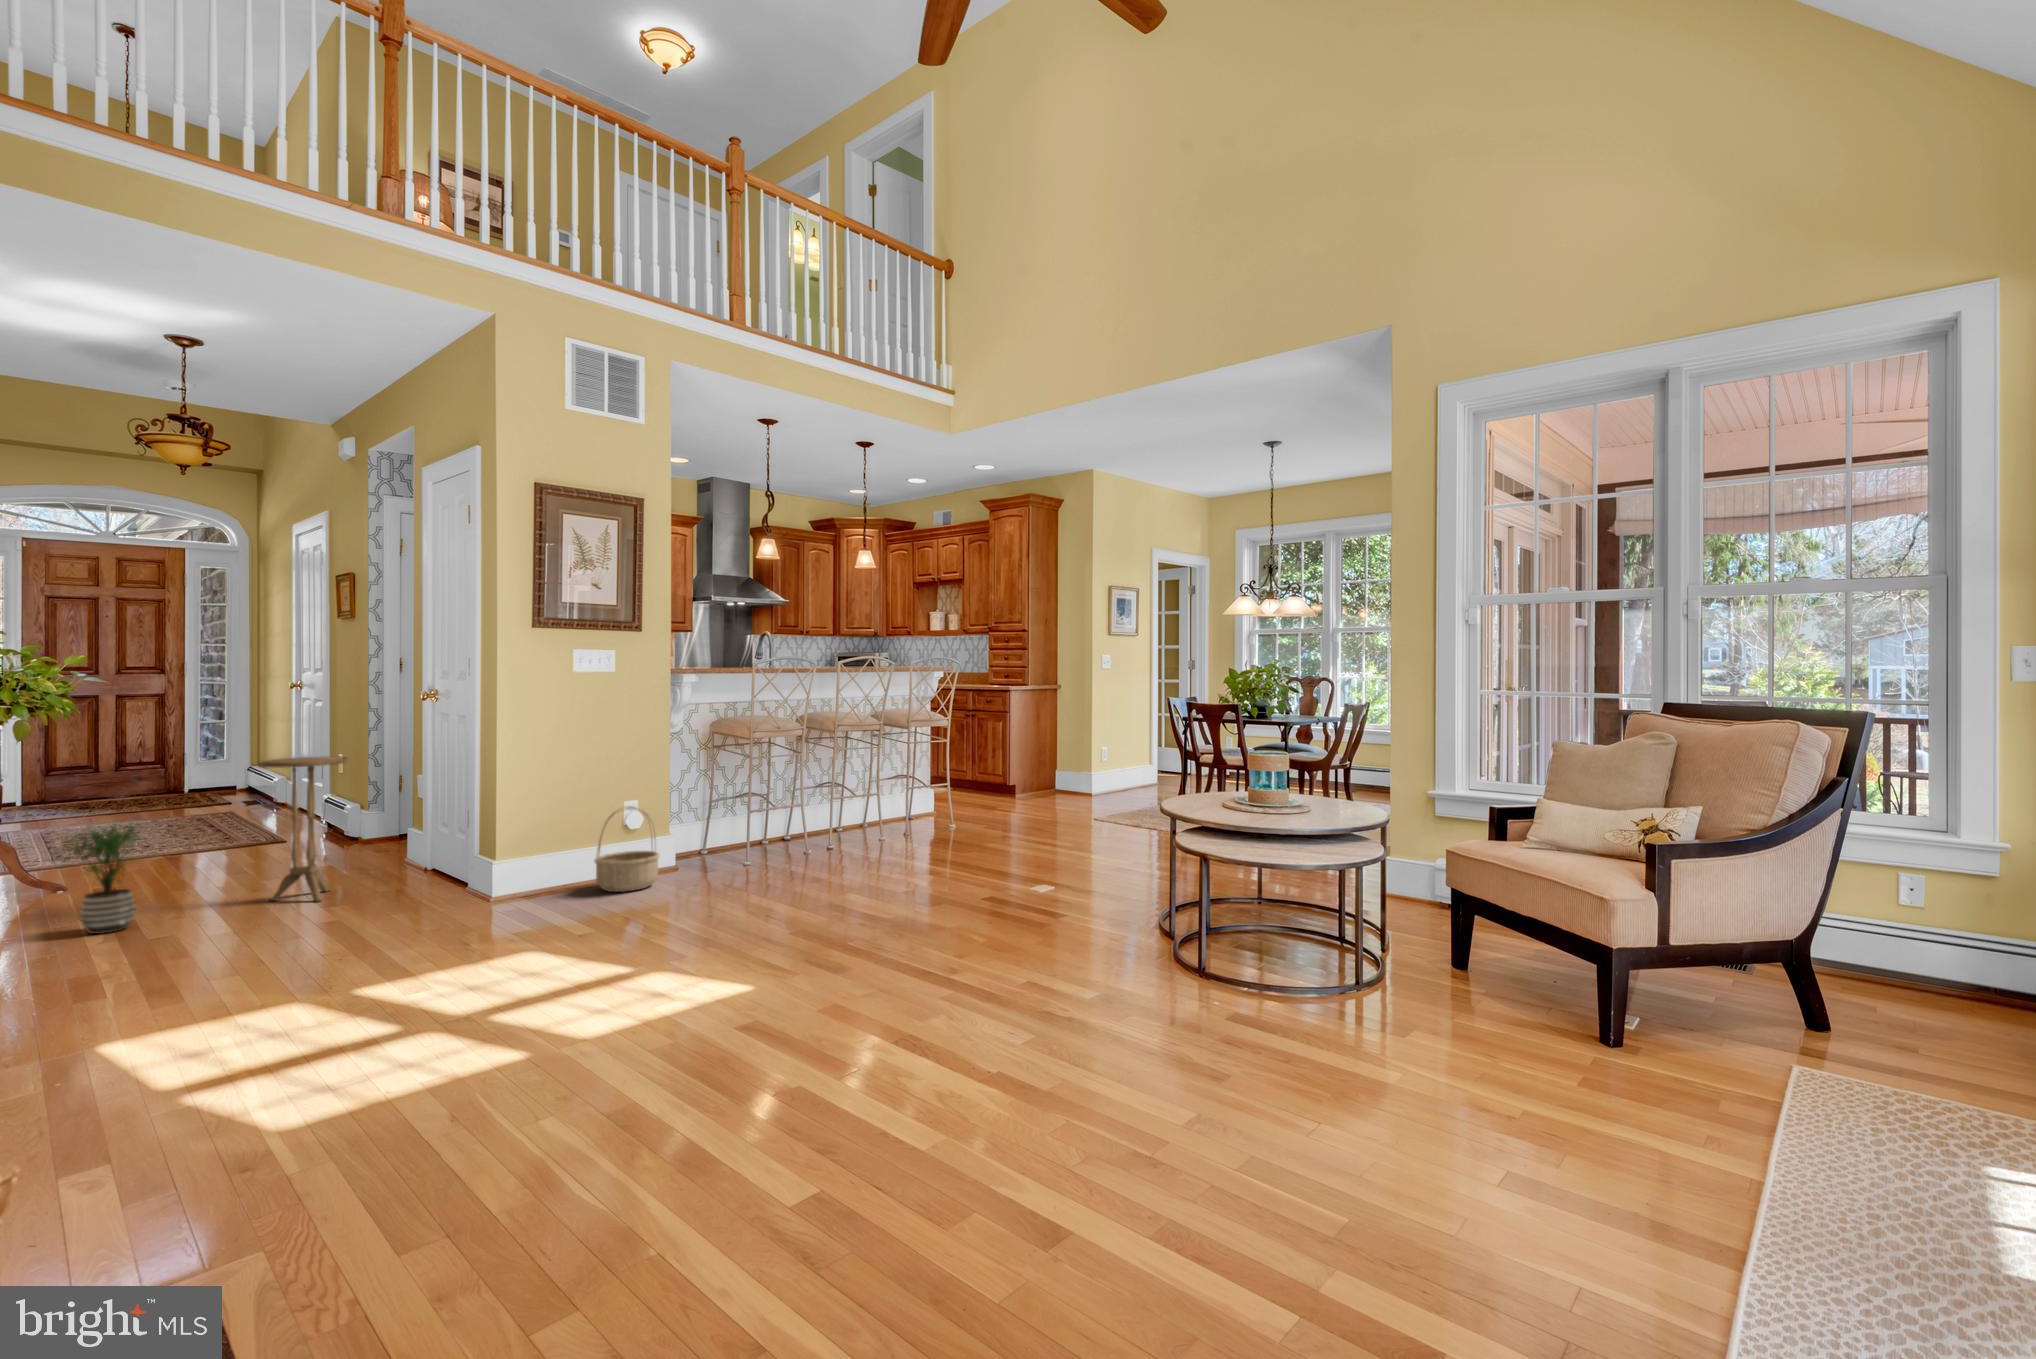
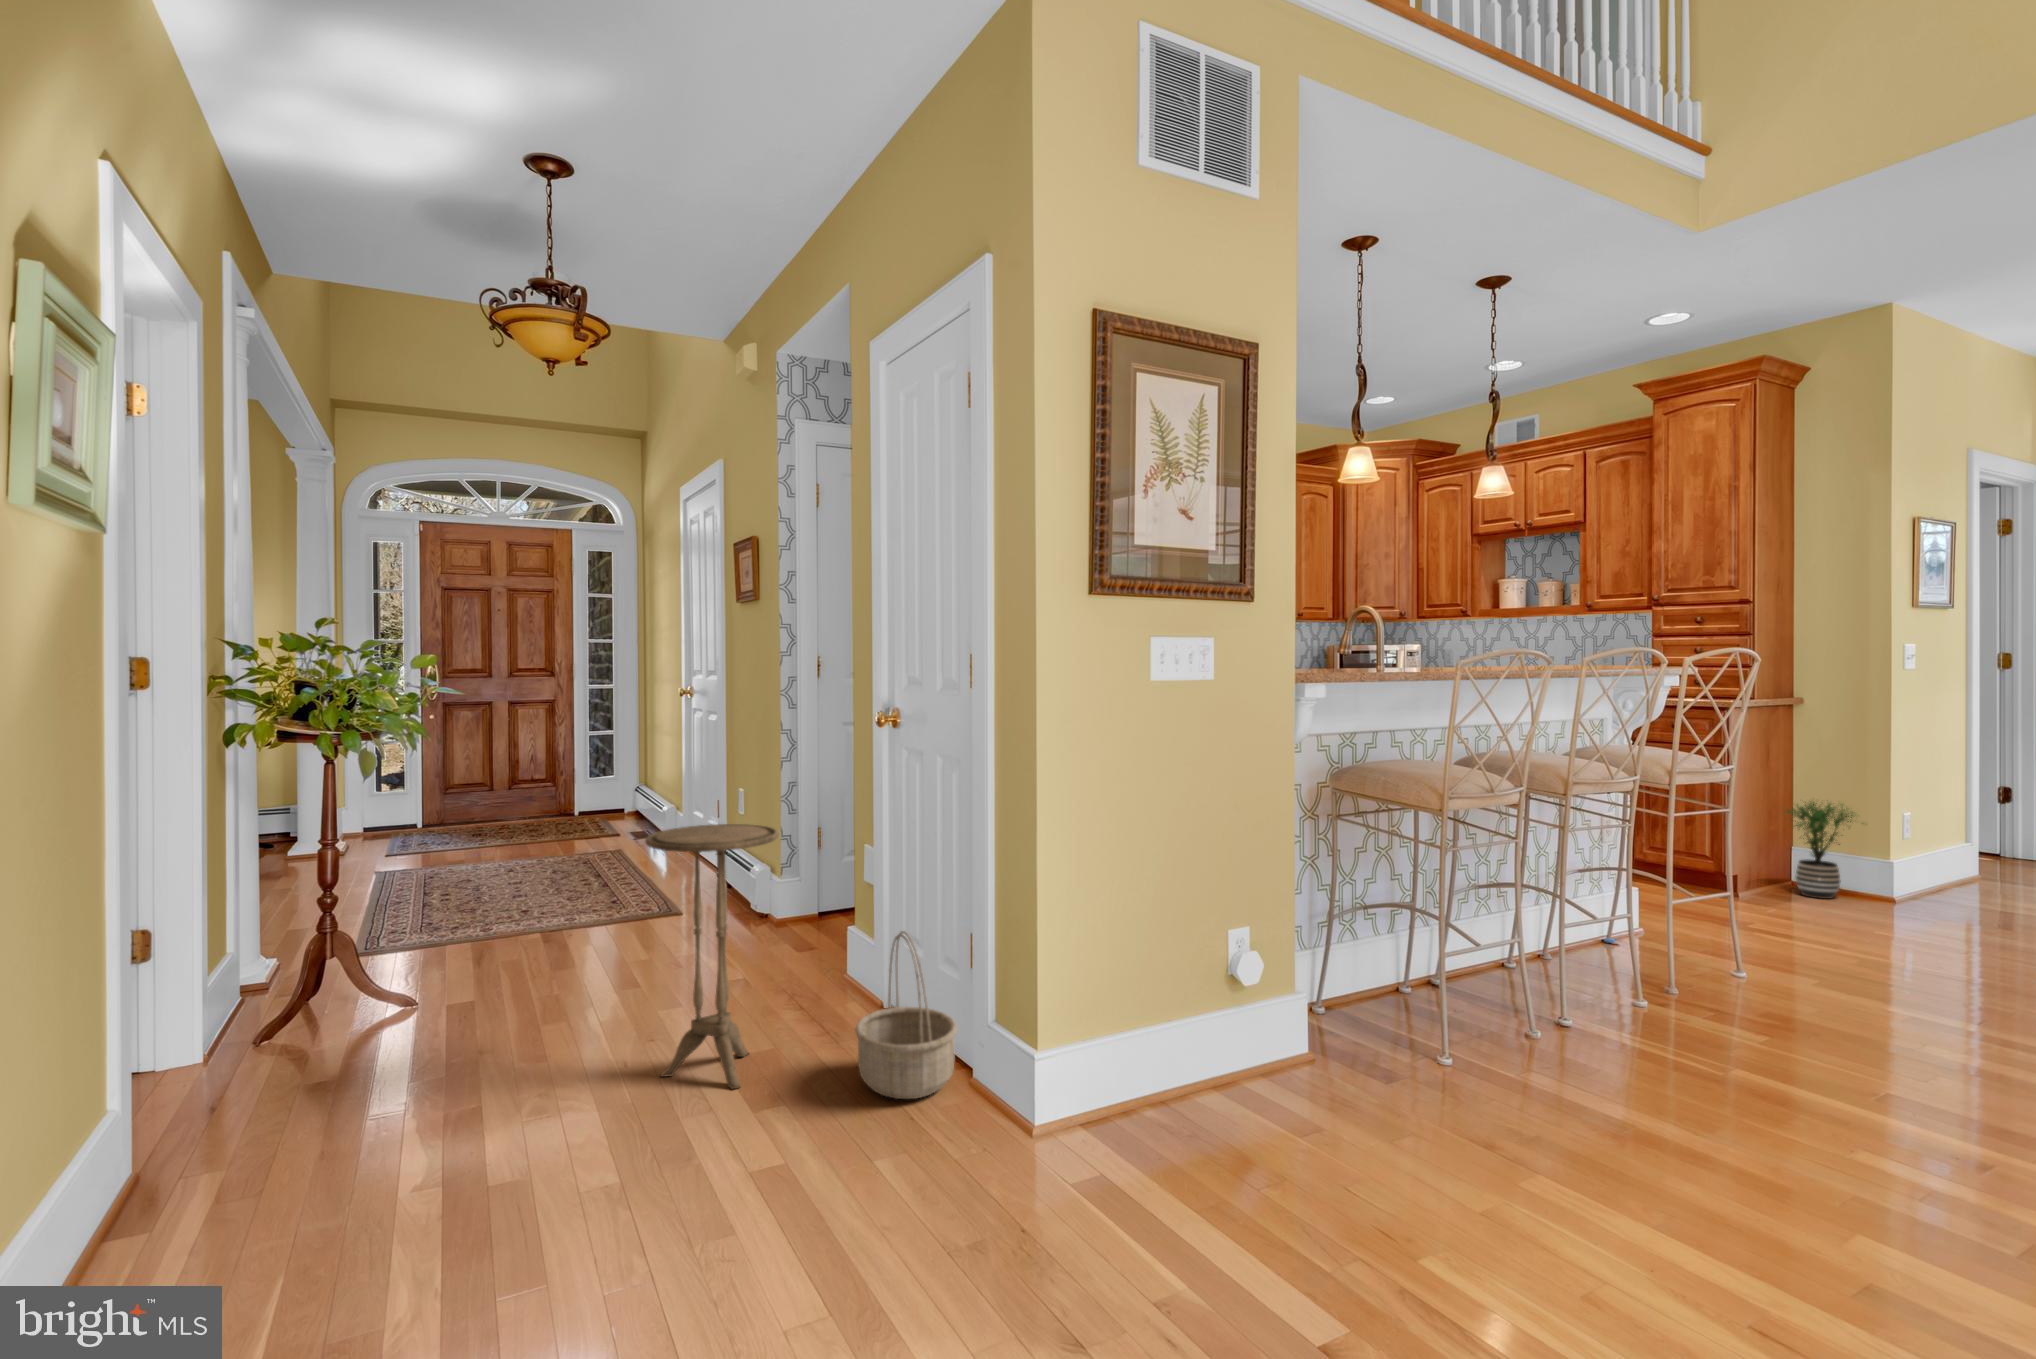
basket: present [595,807,660,892] -> present [855,931,957,1099]
potted plant: present [52,823,146,934] -> present [1787,802,1864,899]

